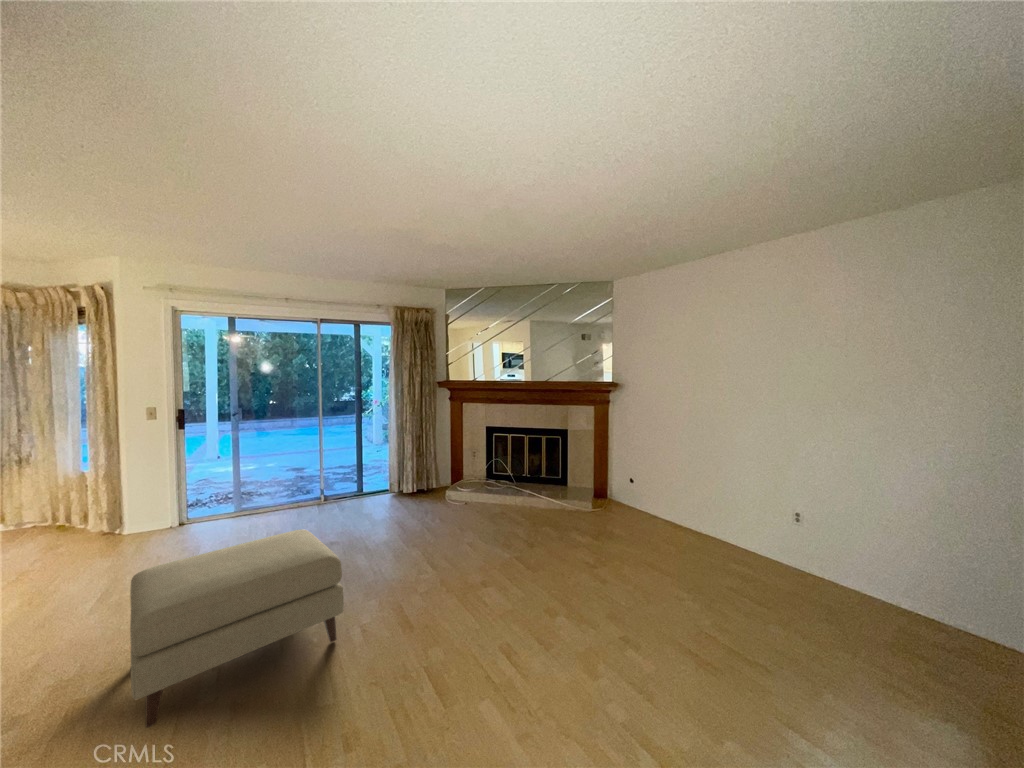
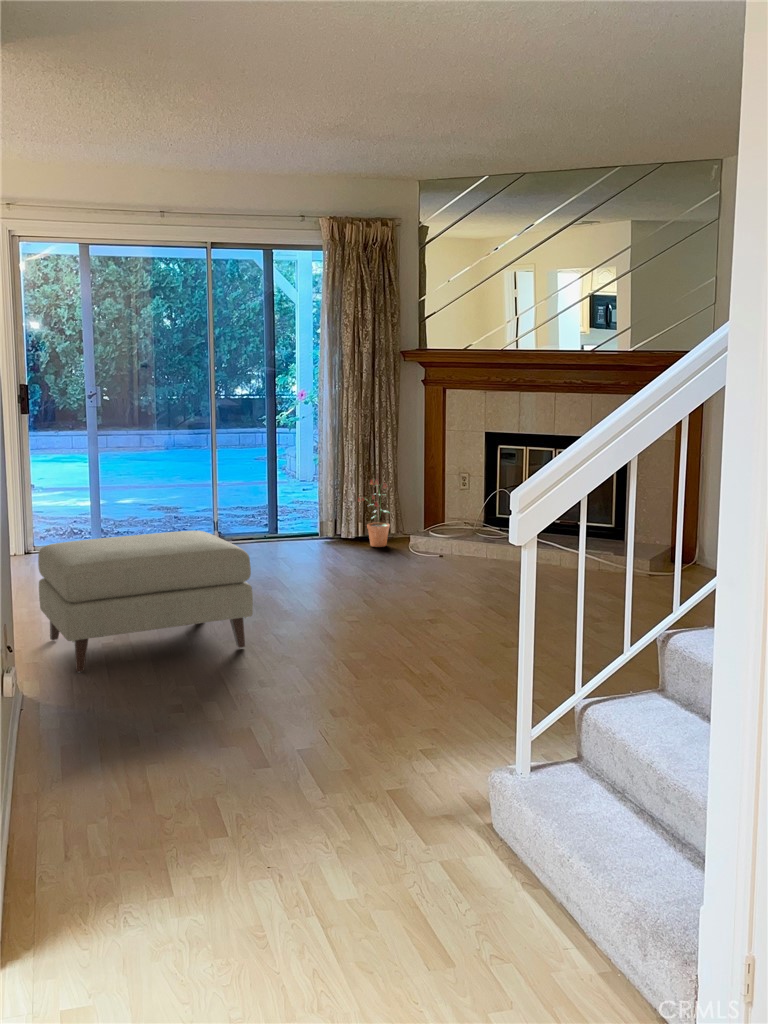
potted plant: none [413,457,435,498] -> present [358,480,390,547]

